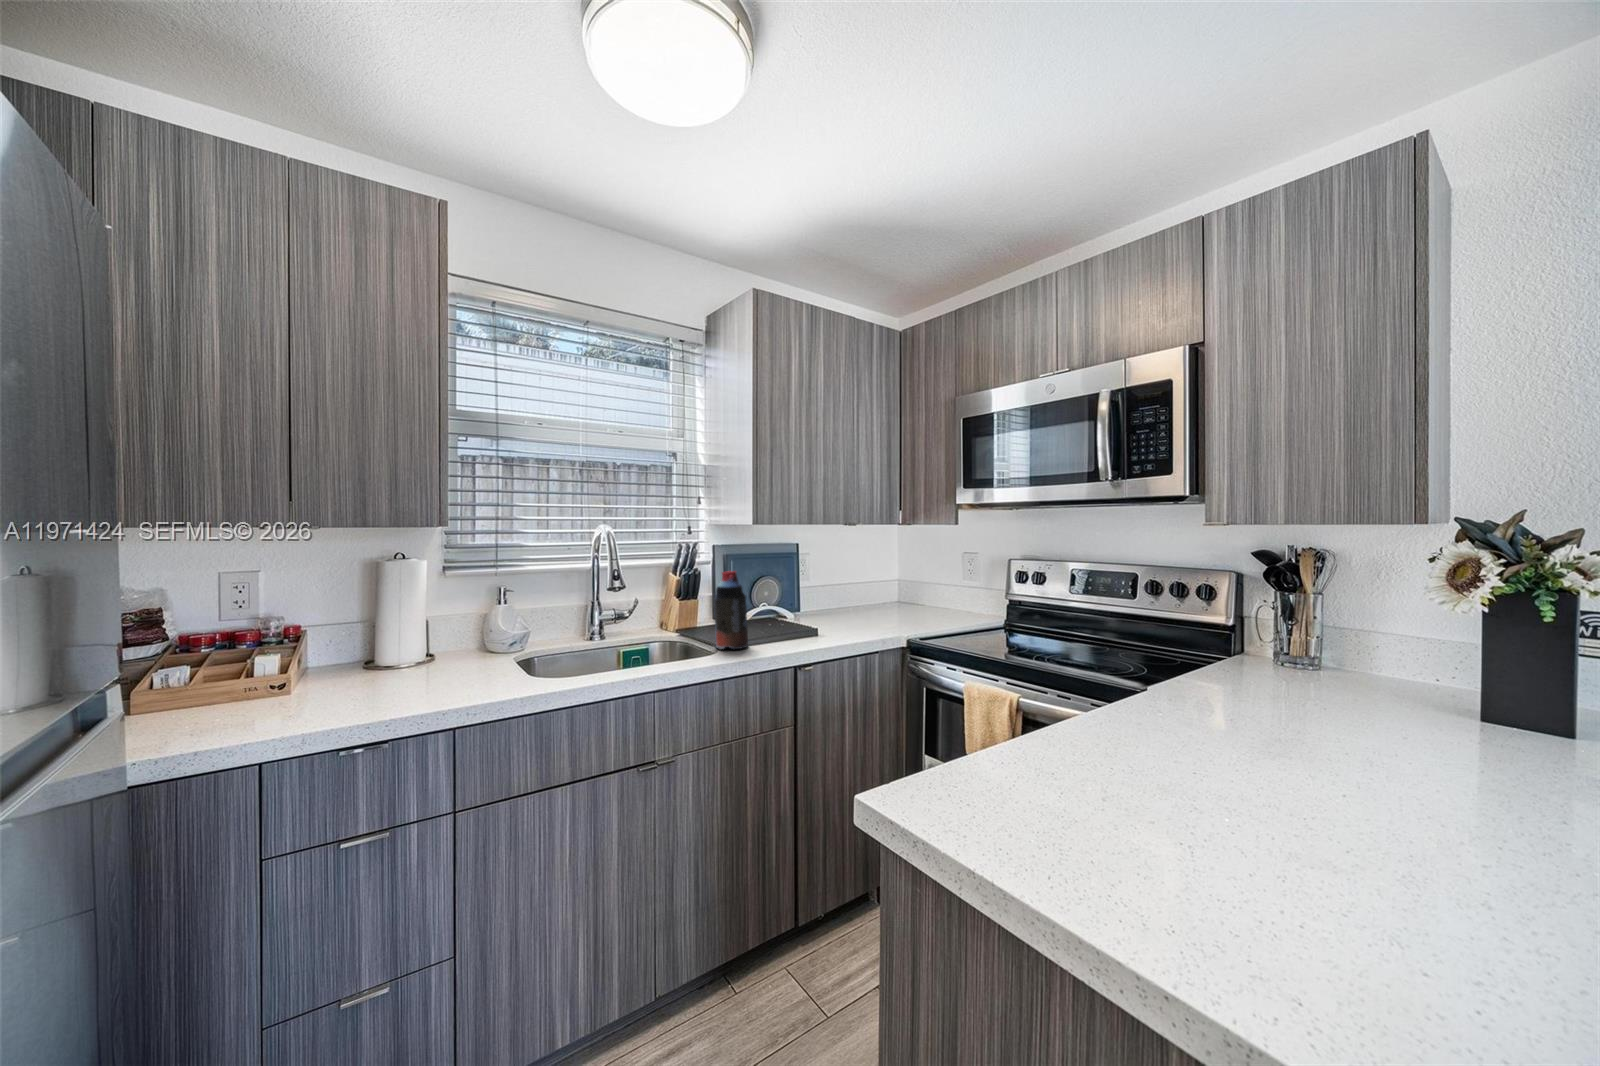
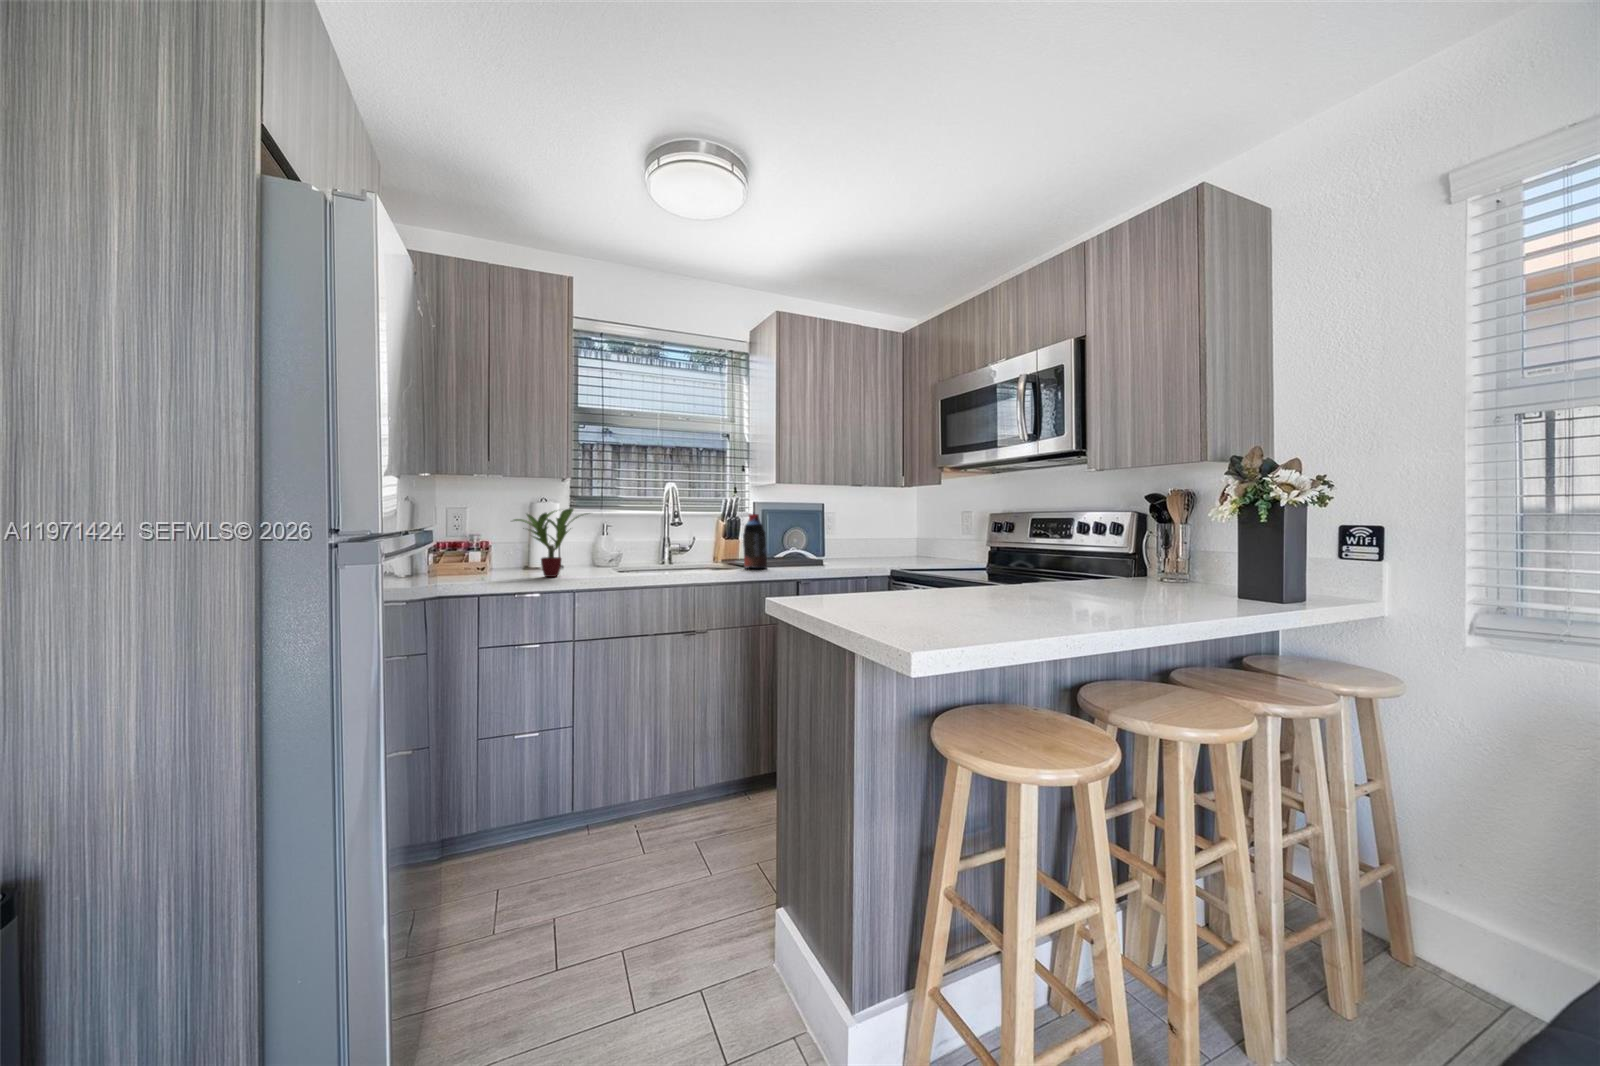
potted plant: none [335,576,488,696] -> present [513,508,579,577]

